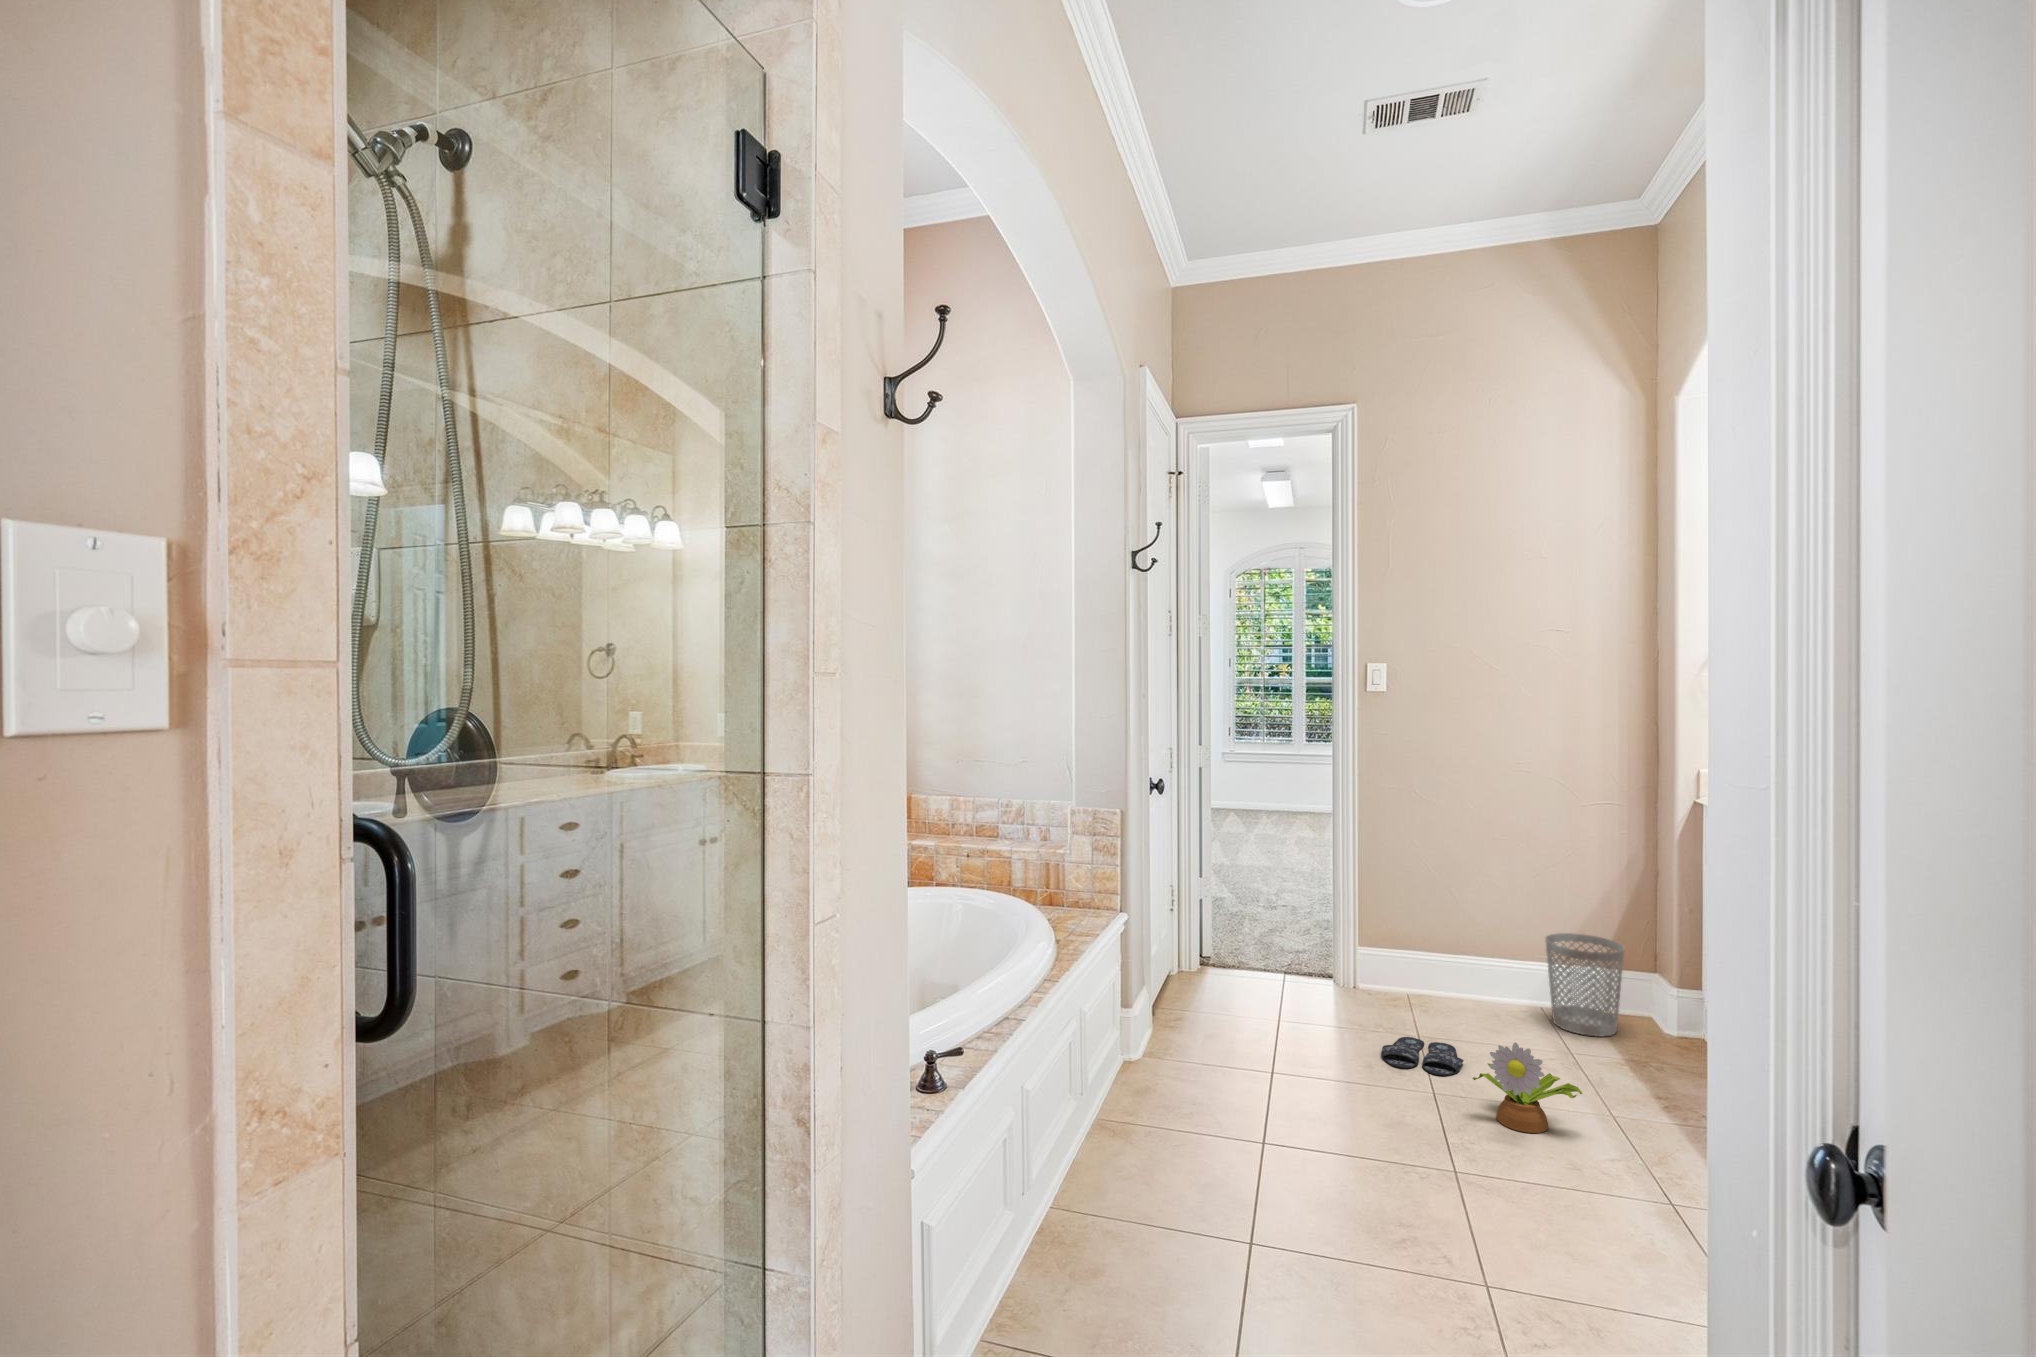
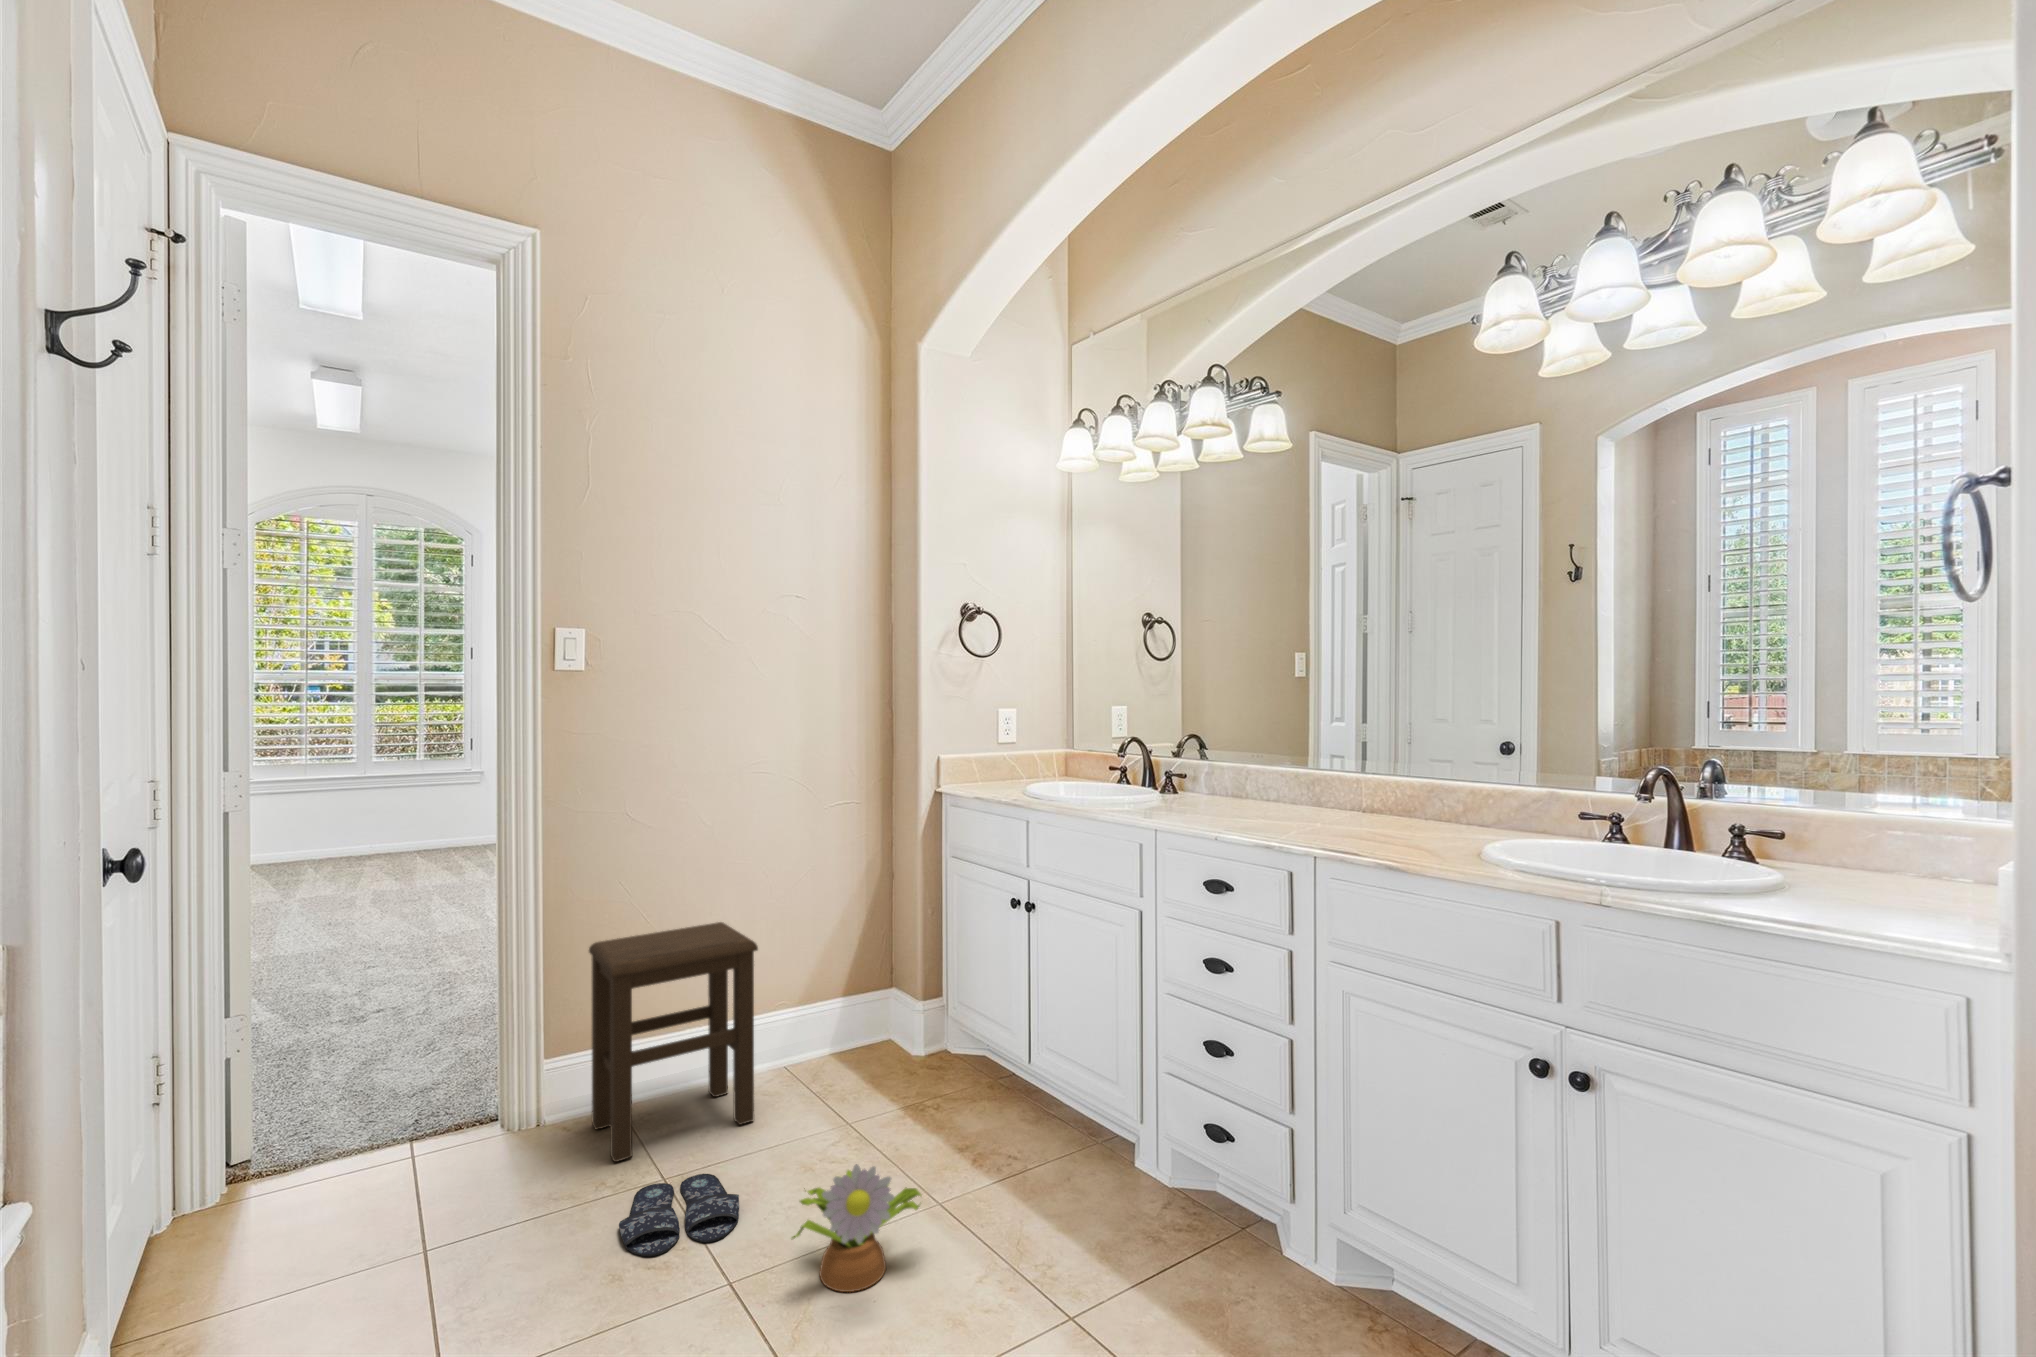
stool: none [1386,876,1502,1031] -> present [589,922,758,1162]
wastebasket: present [1545,933,1624,1036] -> none [794,960,878,1088]

